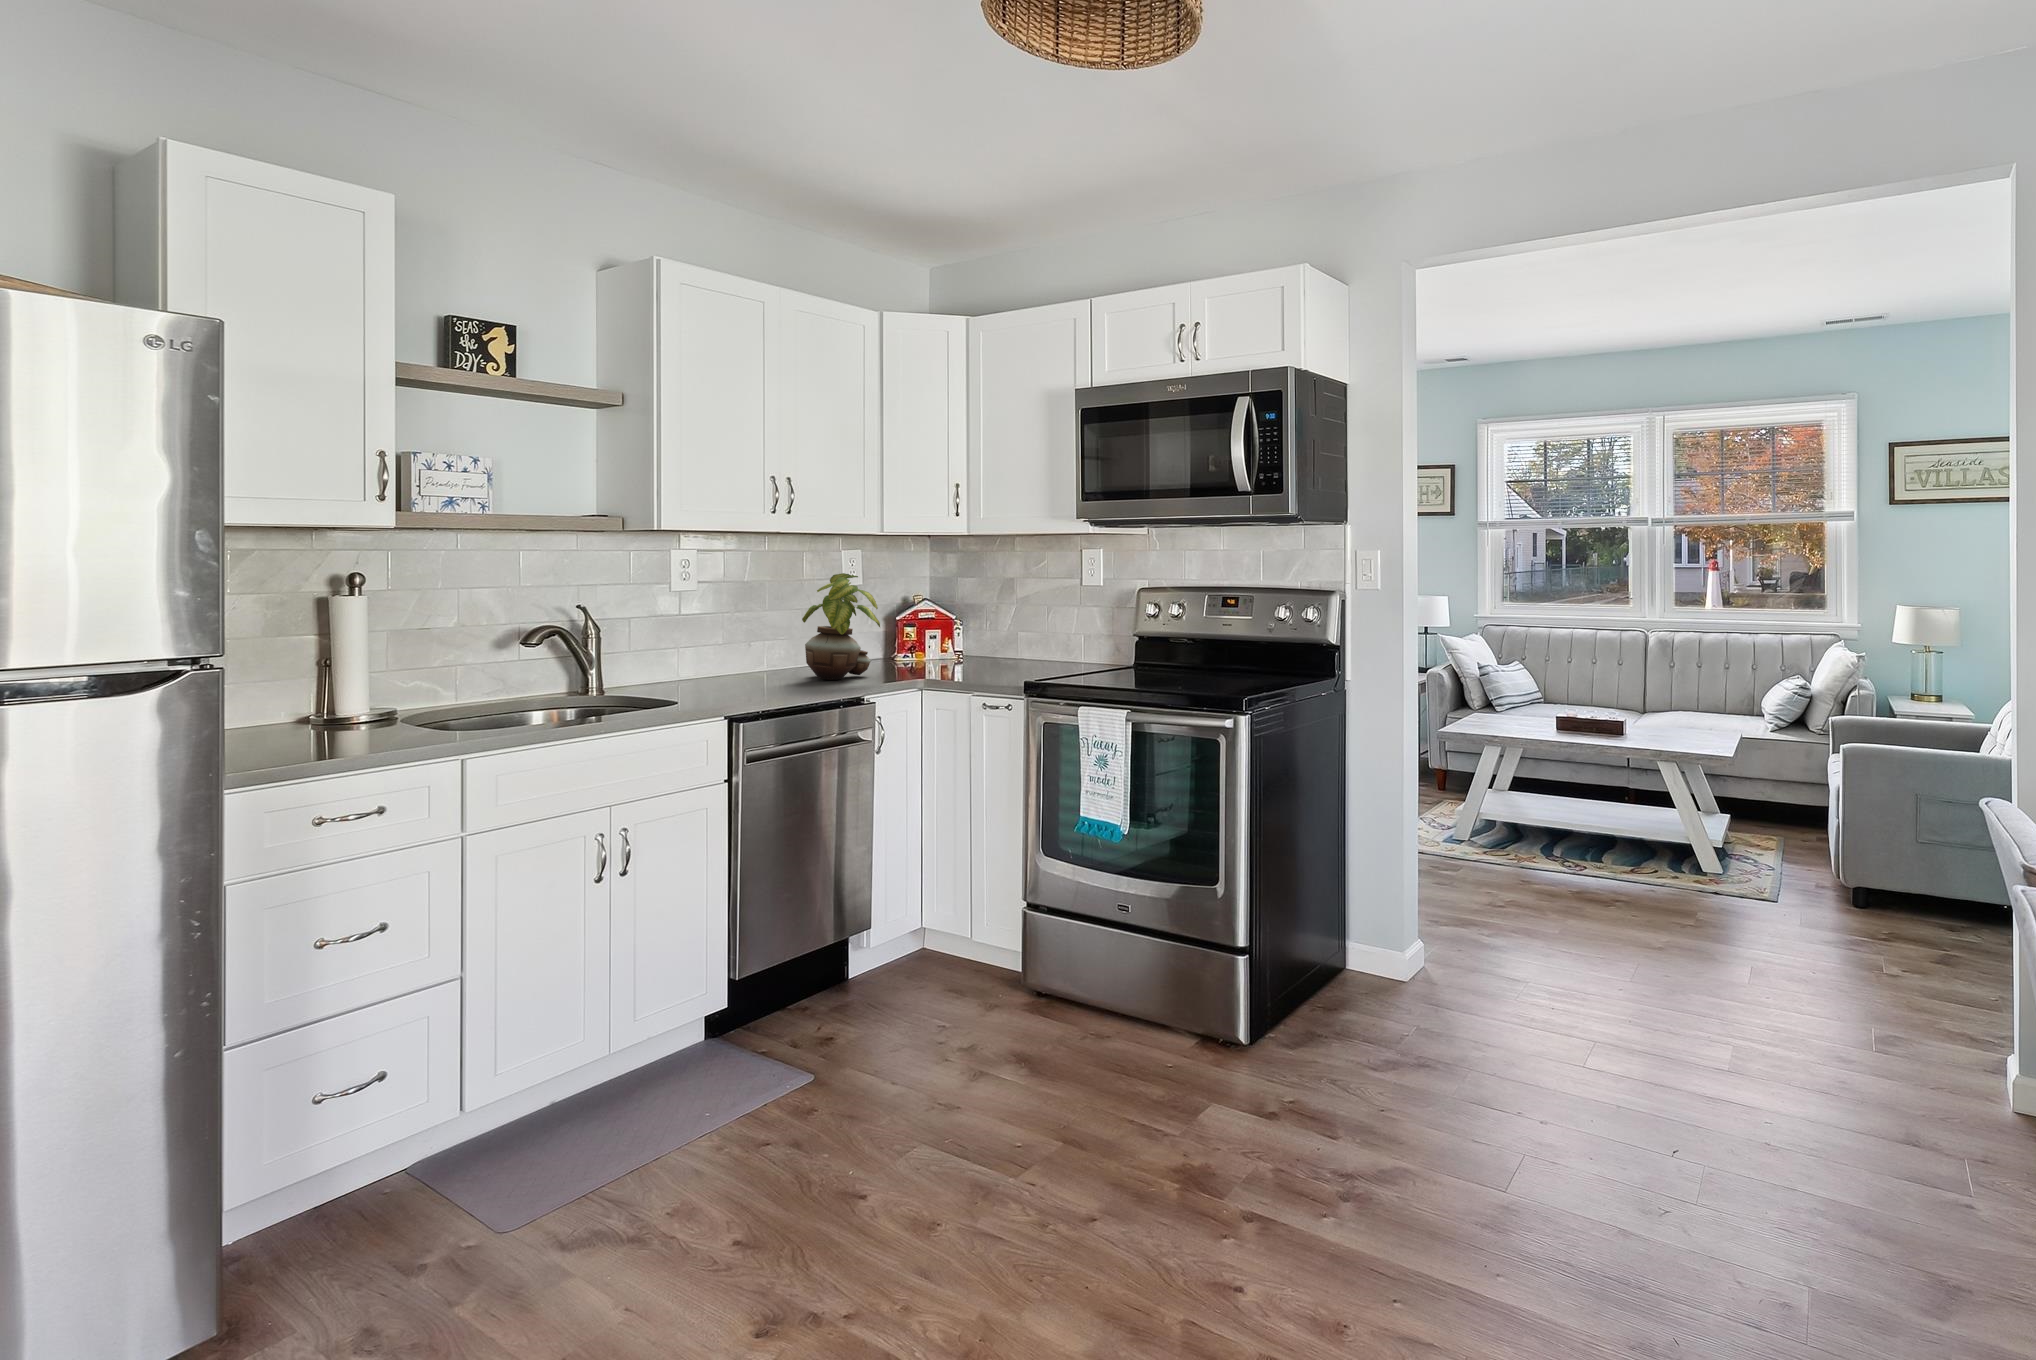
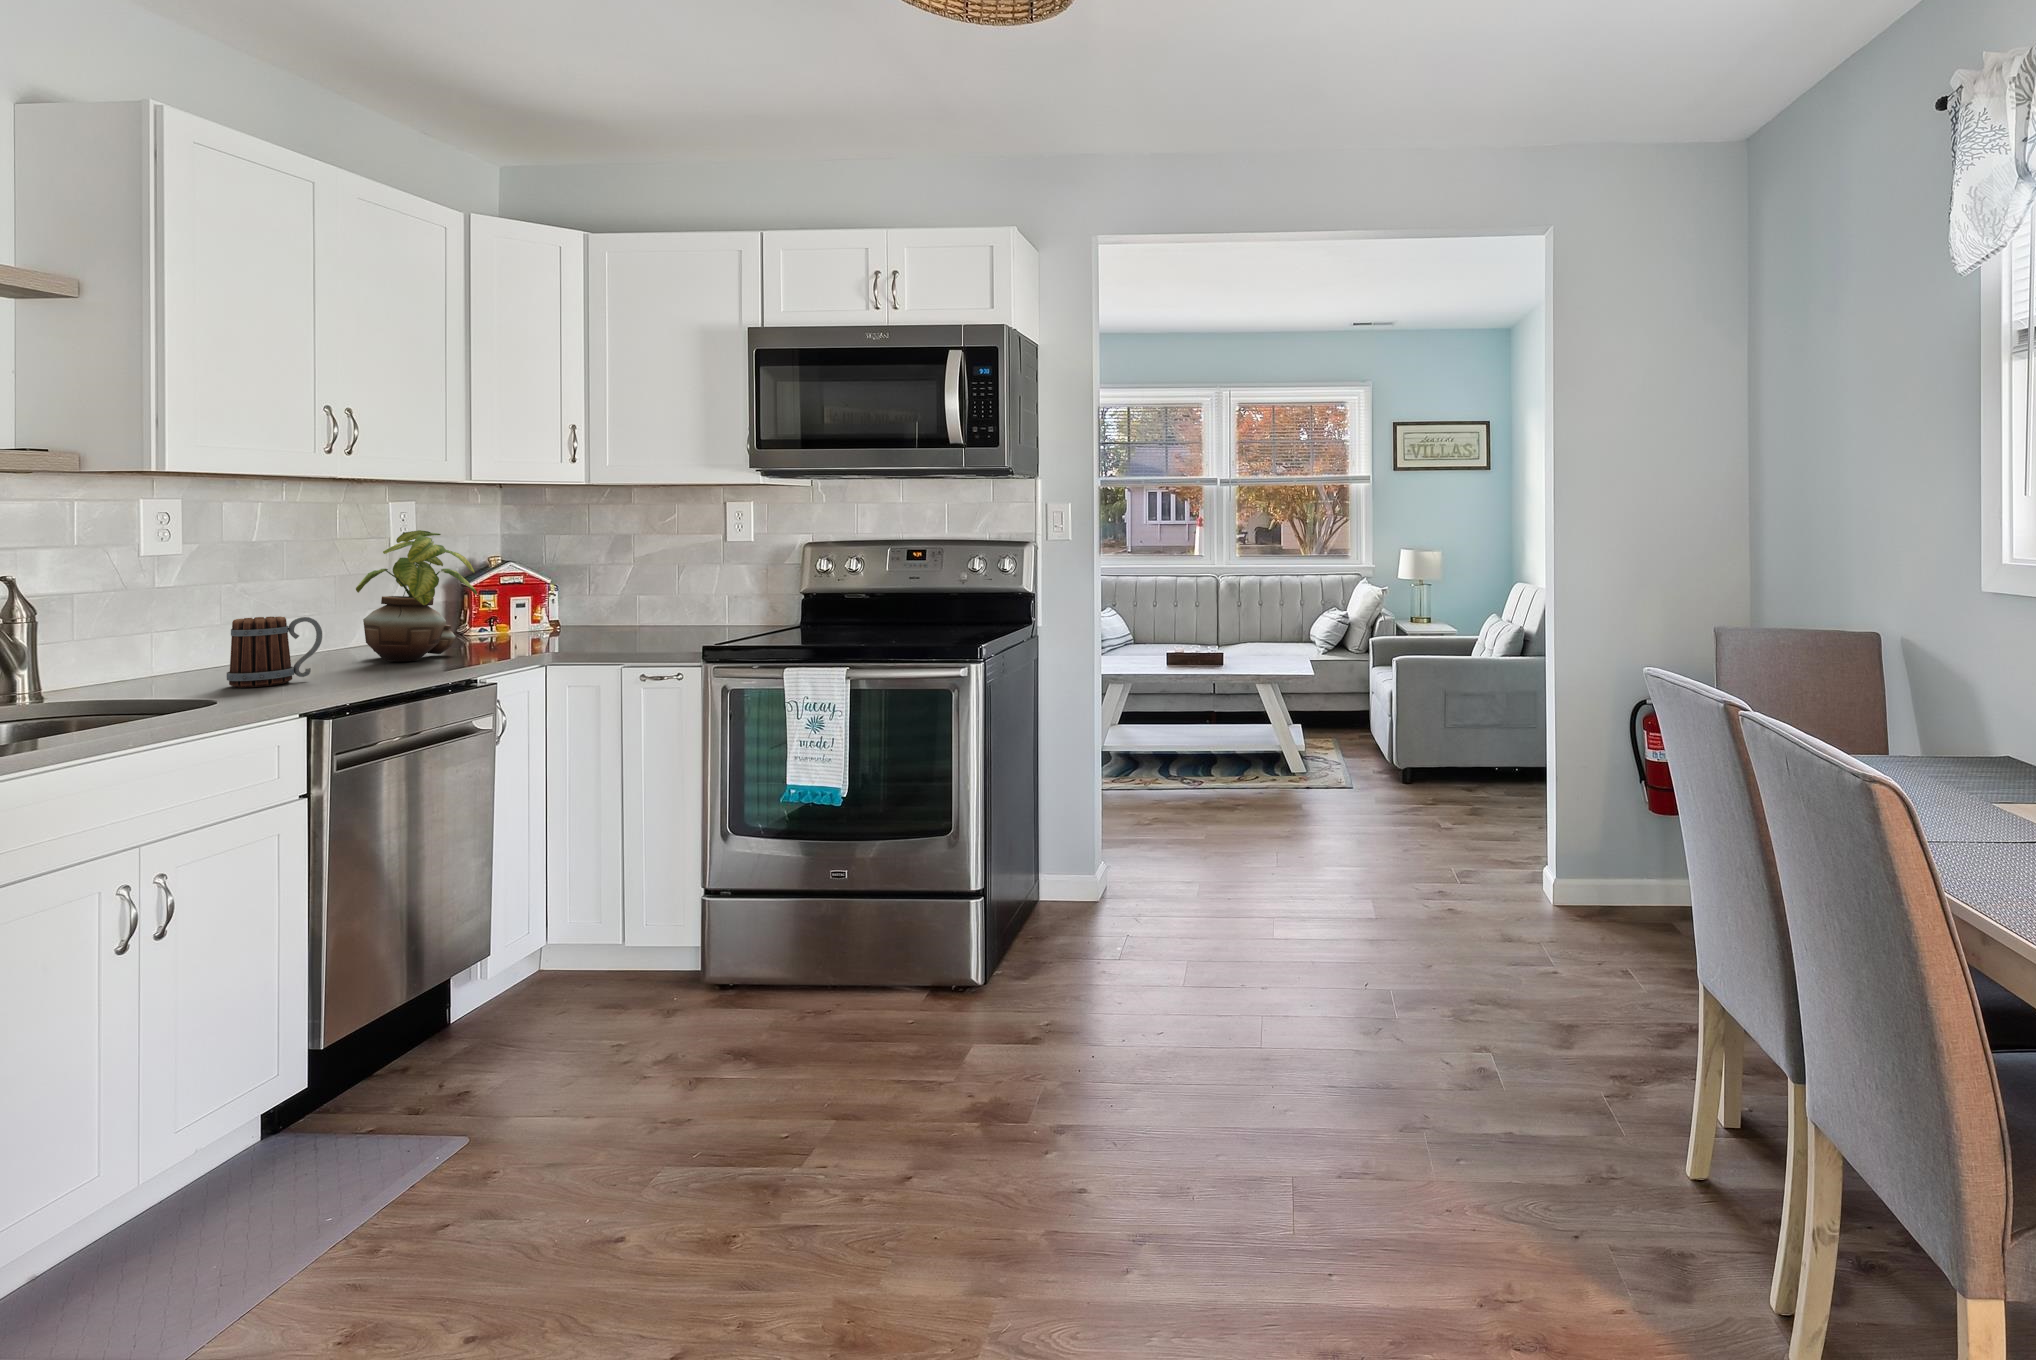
mug: none [708,639,767,693] -> present [227,616,322,688]

